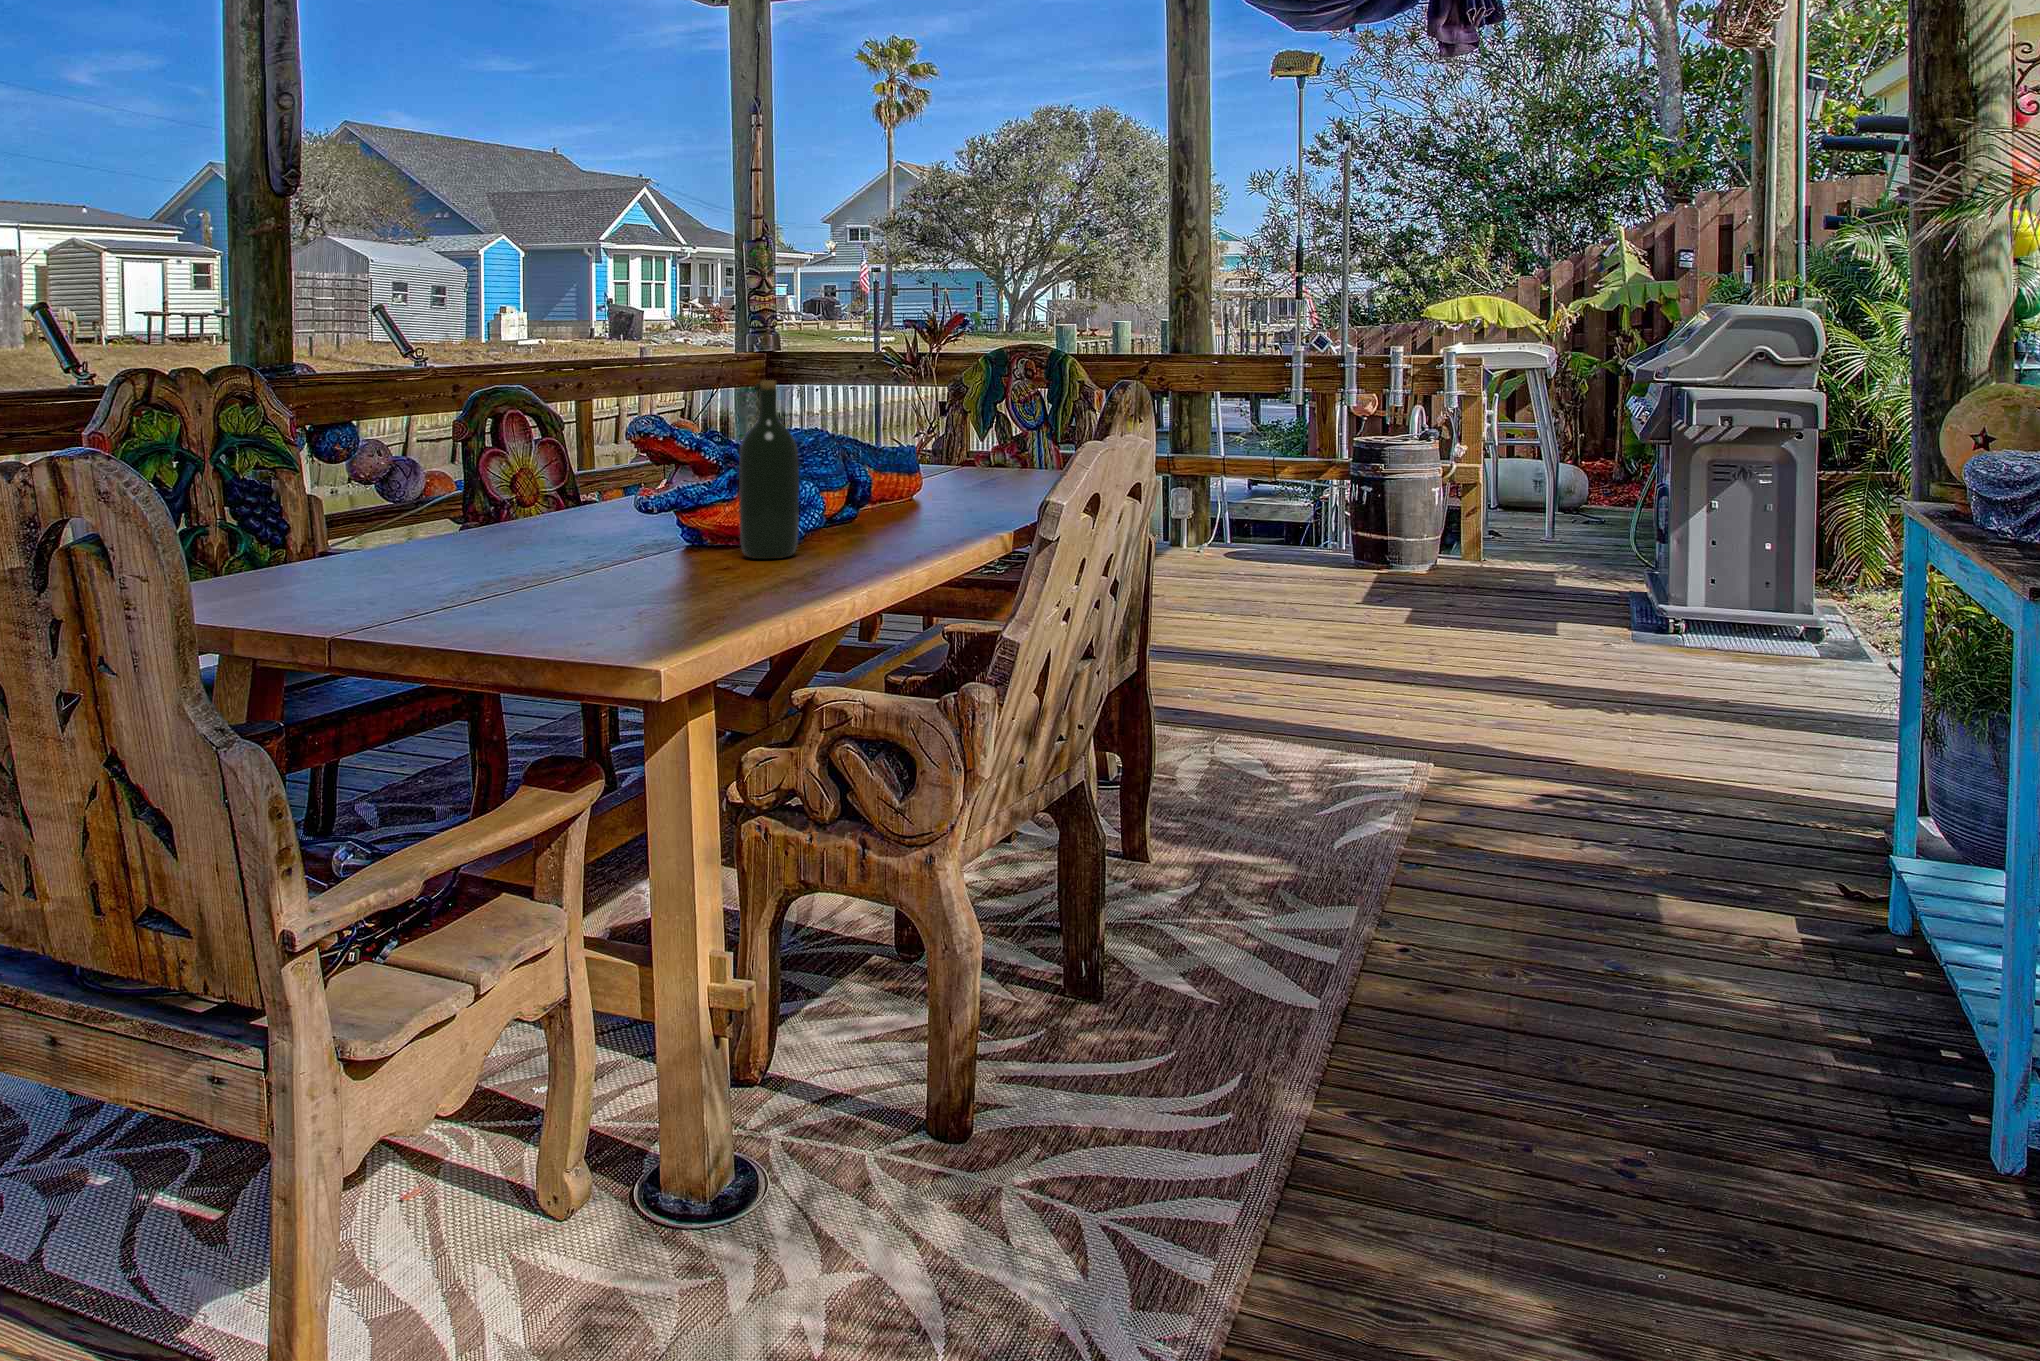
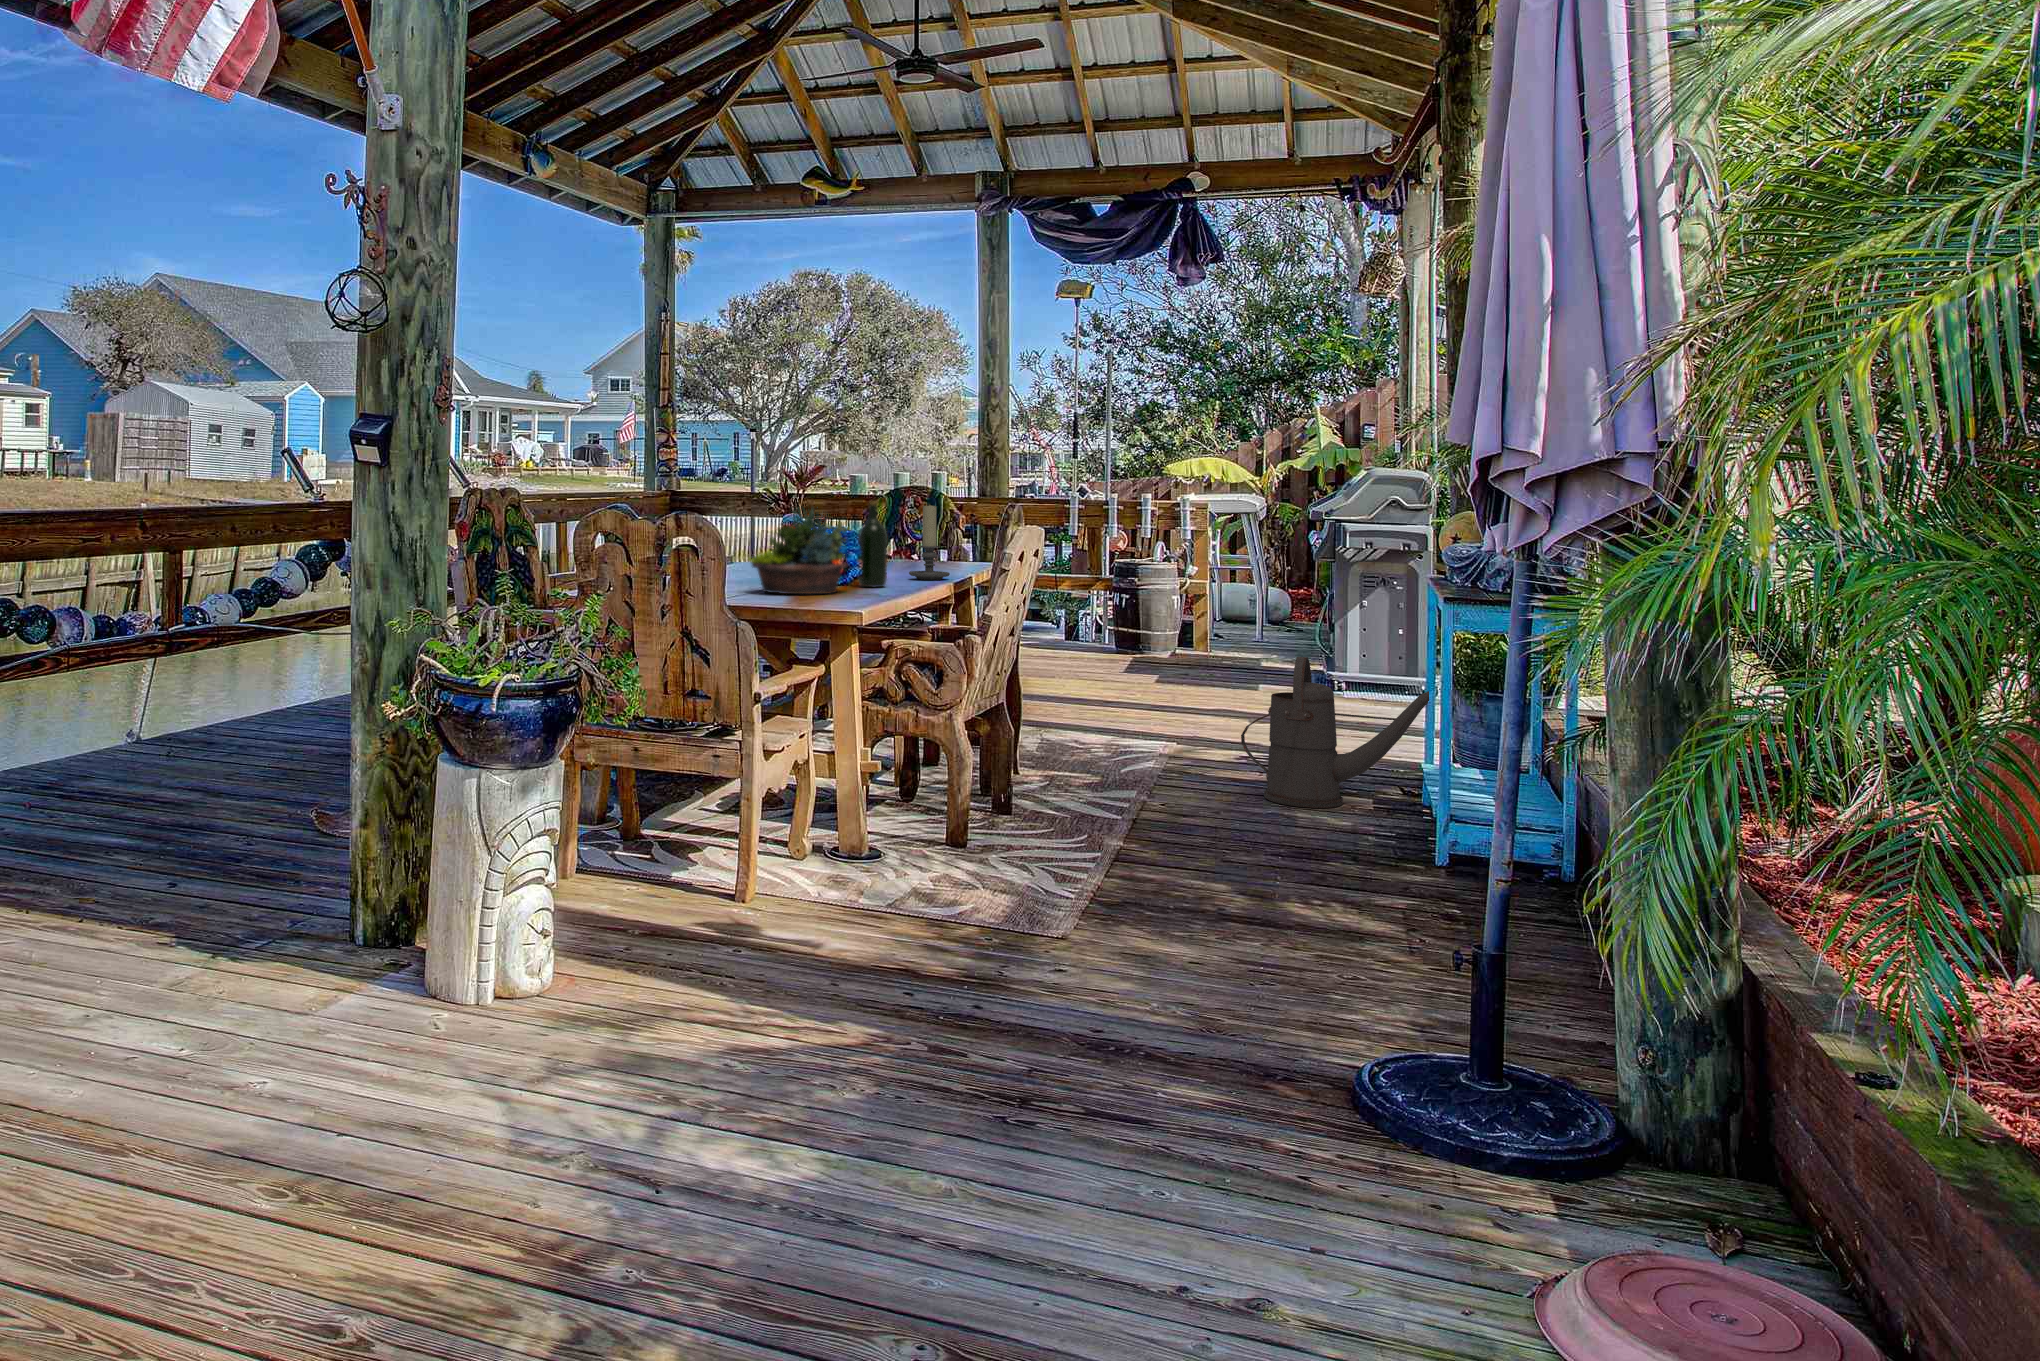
candle holder: none [888,381,965,528] -> present [909,505,950,580]
succulent planter: none [462,393,683,594] -> present [748,508,851,594]
watering can: none [1528,690,1951,1022] -> present [1241,657,1429,808]

